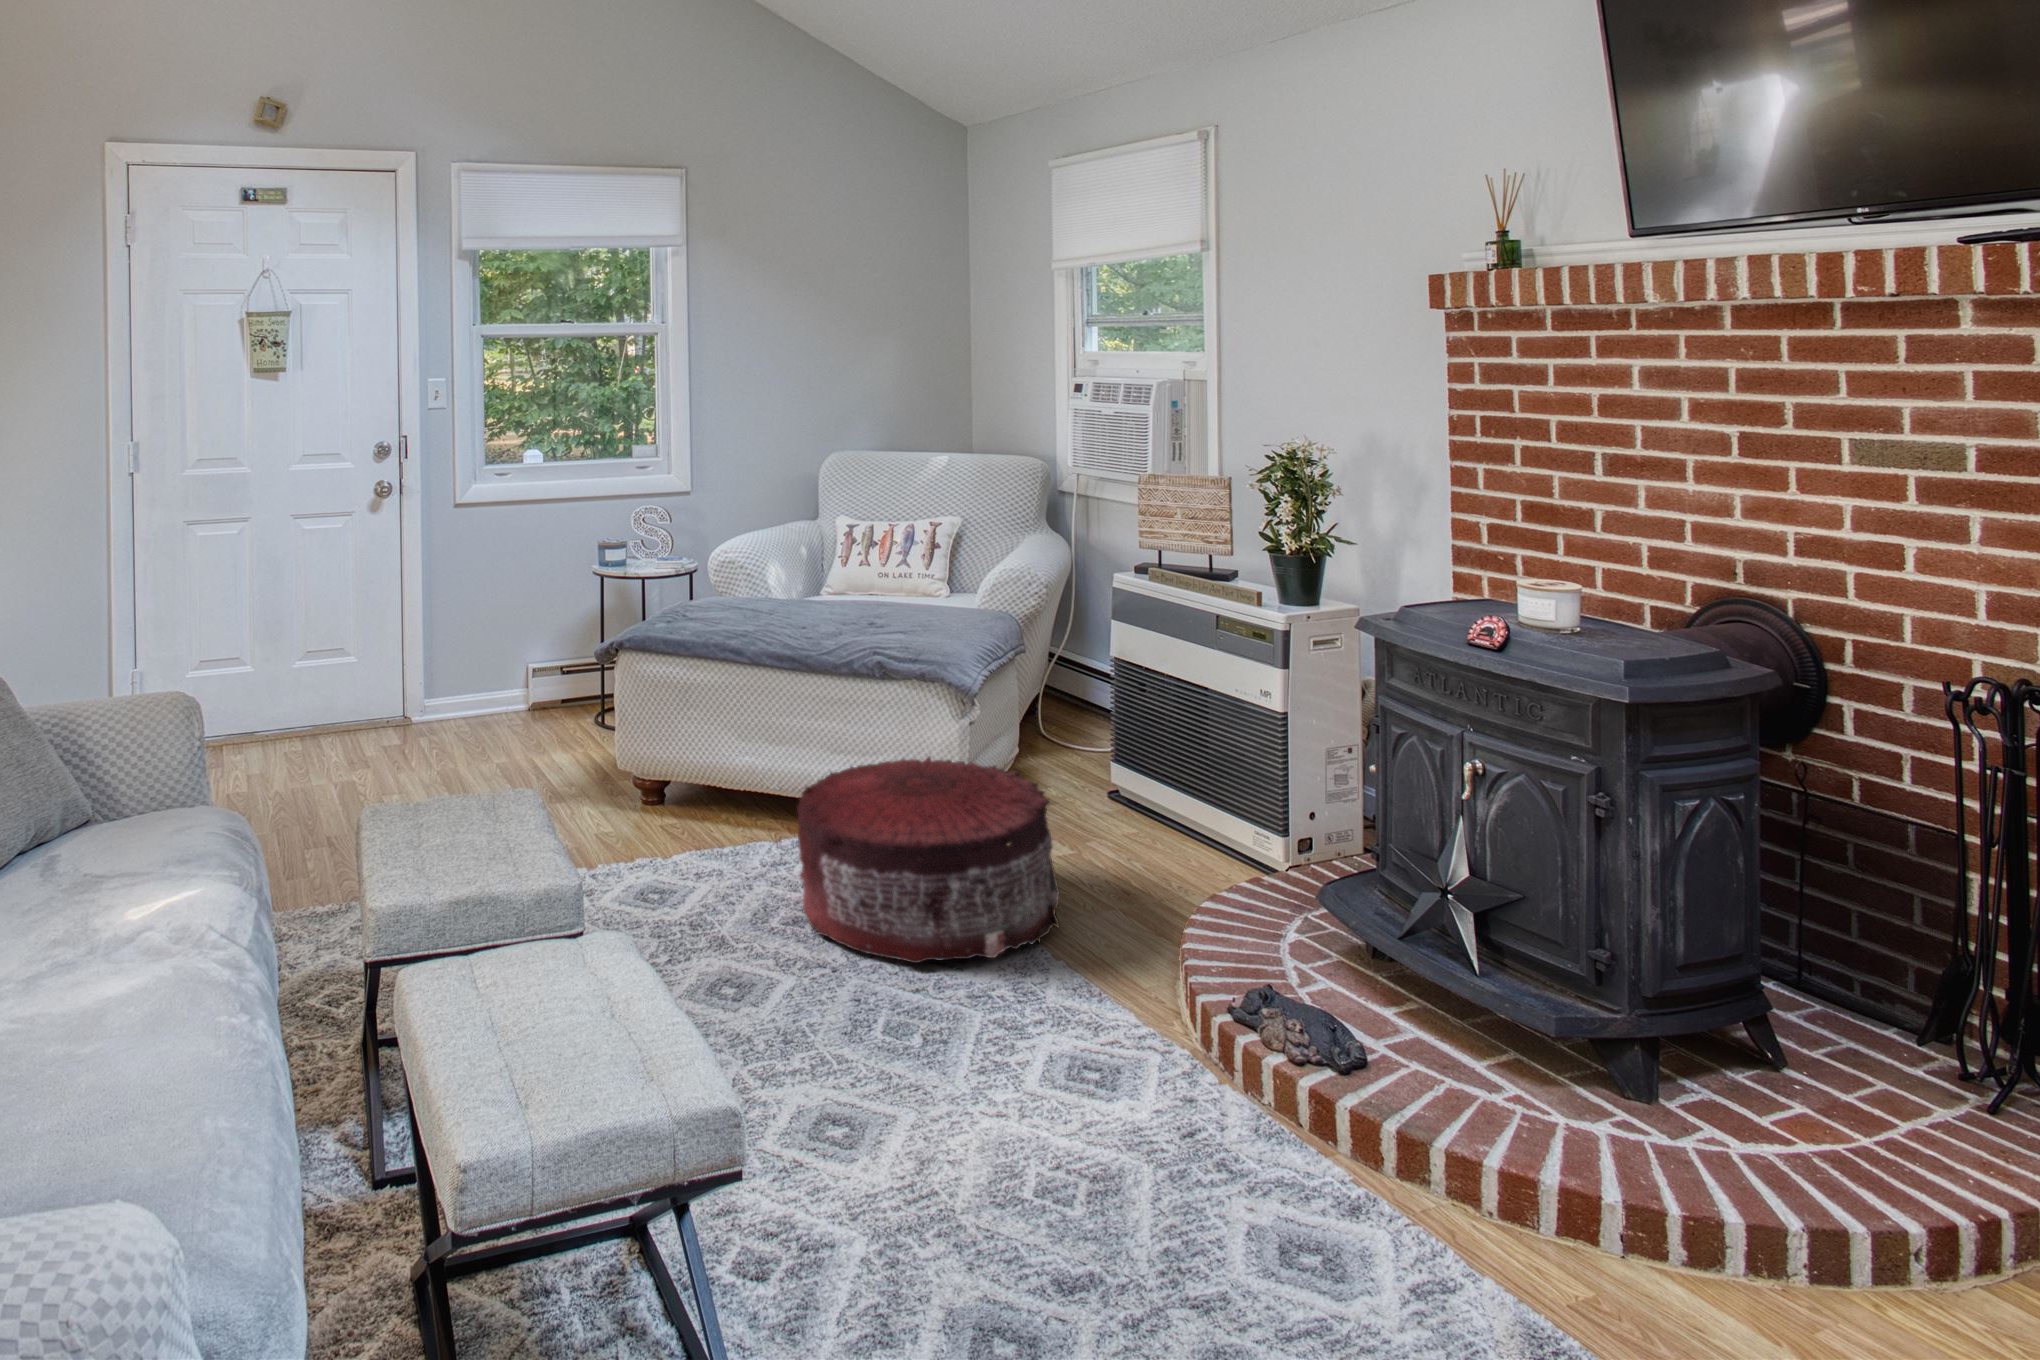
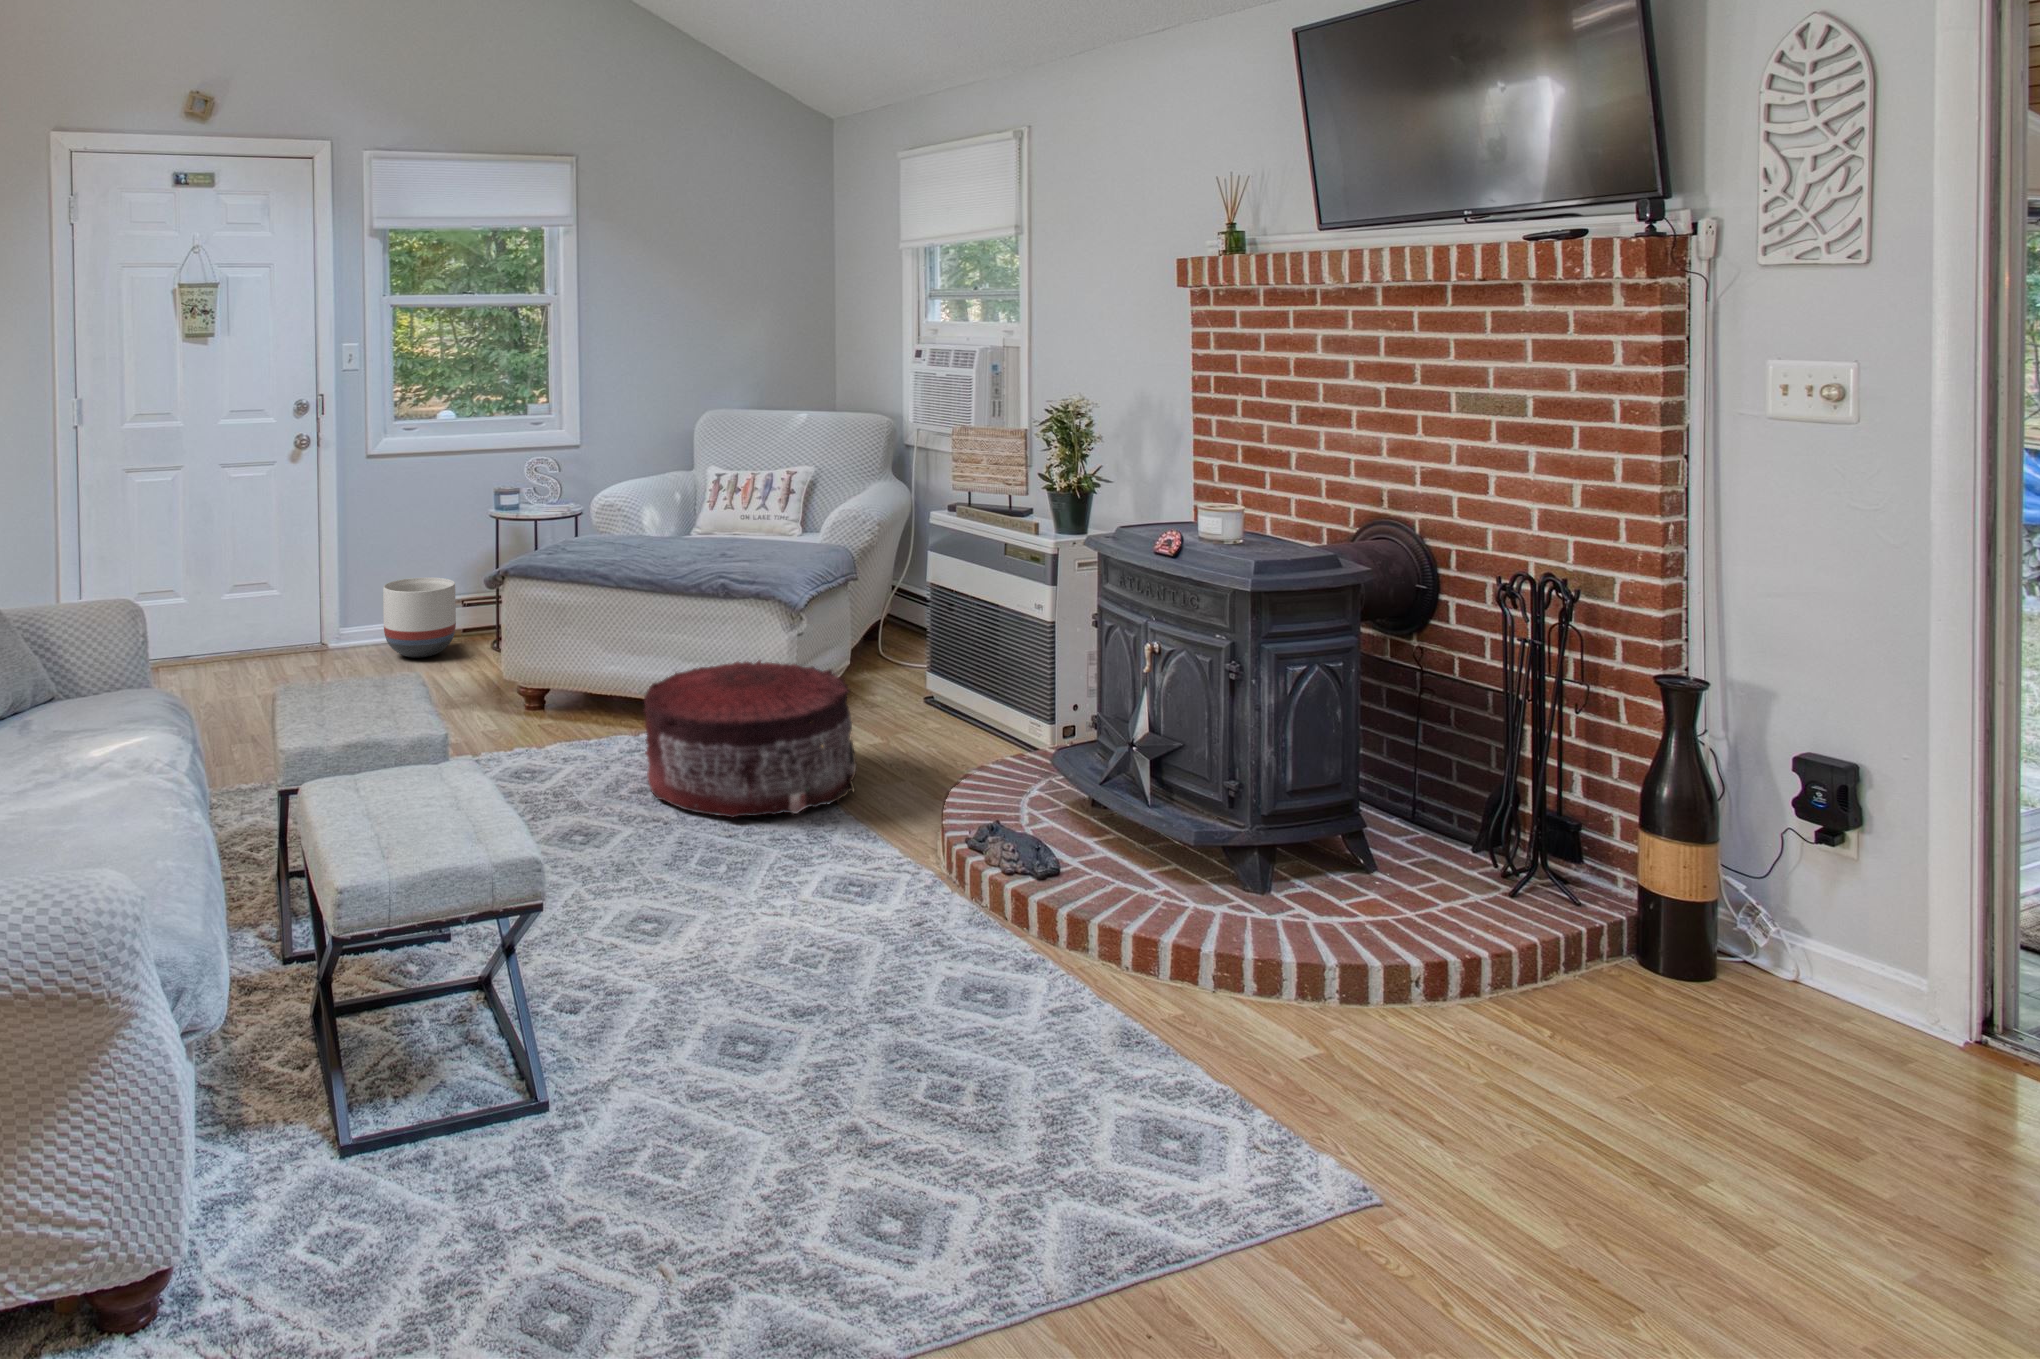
planter: none [474,643,555,736] -> present [383,577,456,658]

